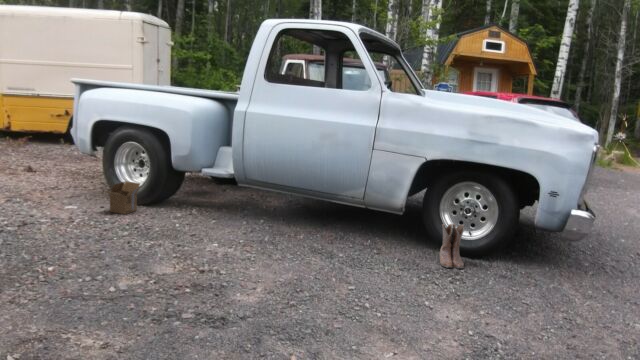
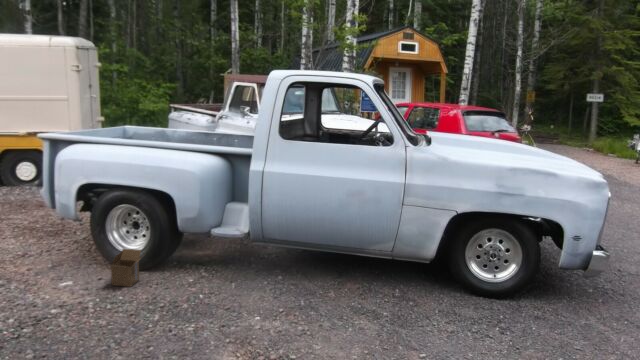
boots: present [439,224,464,269] -> none [468,270,496,315]

